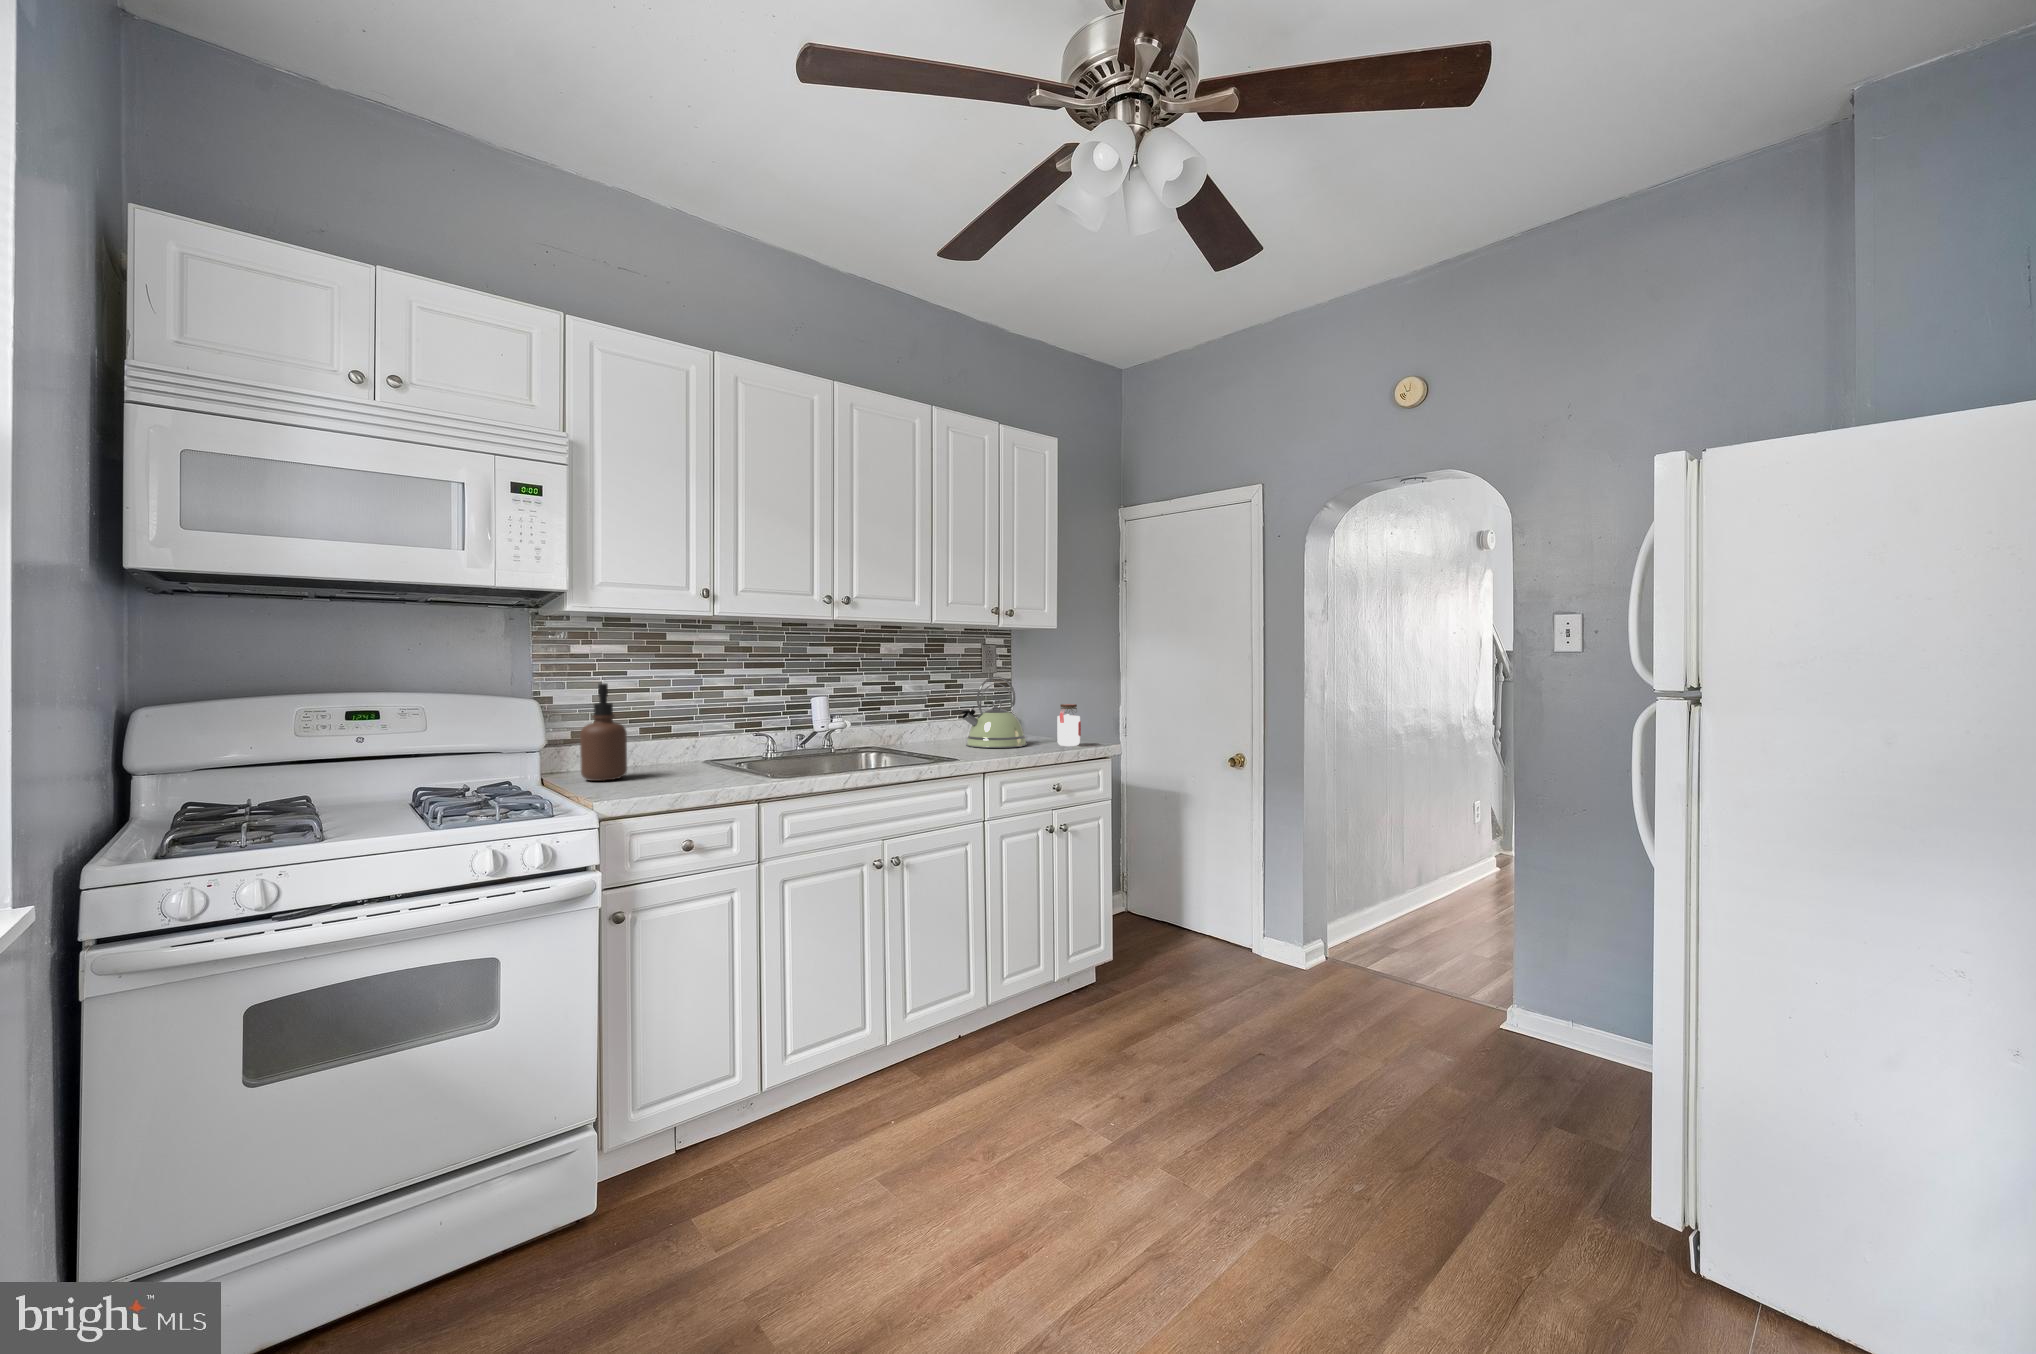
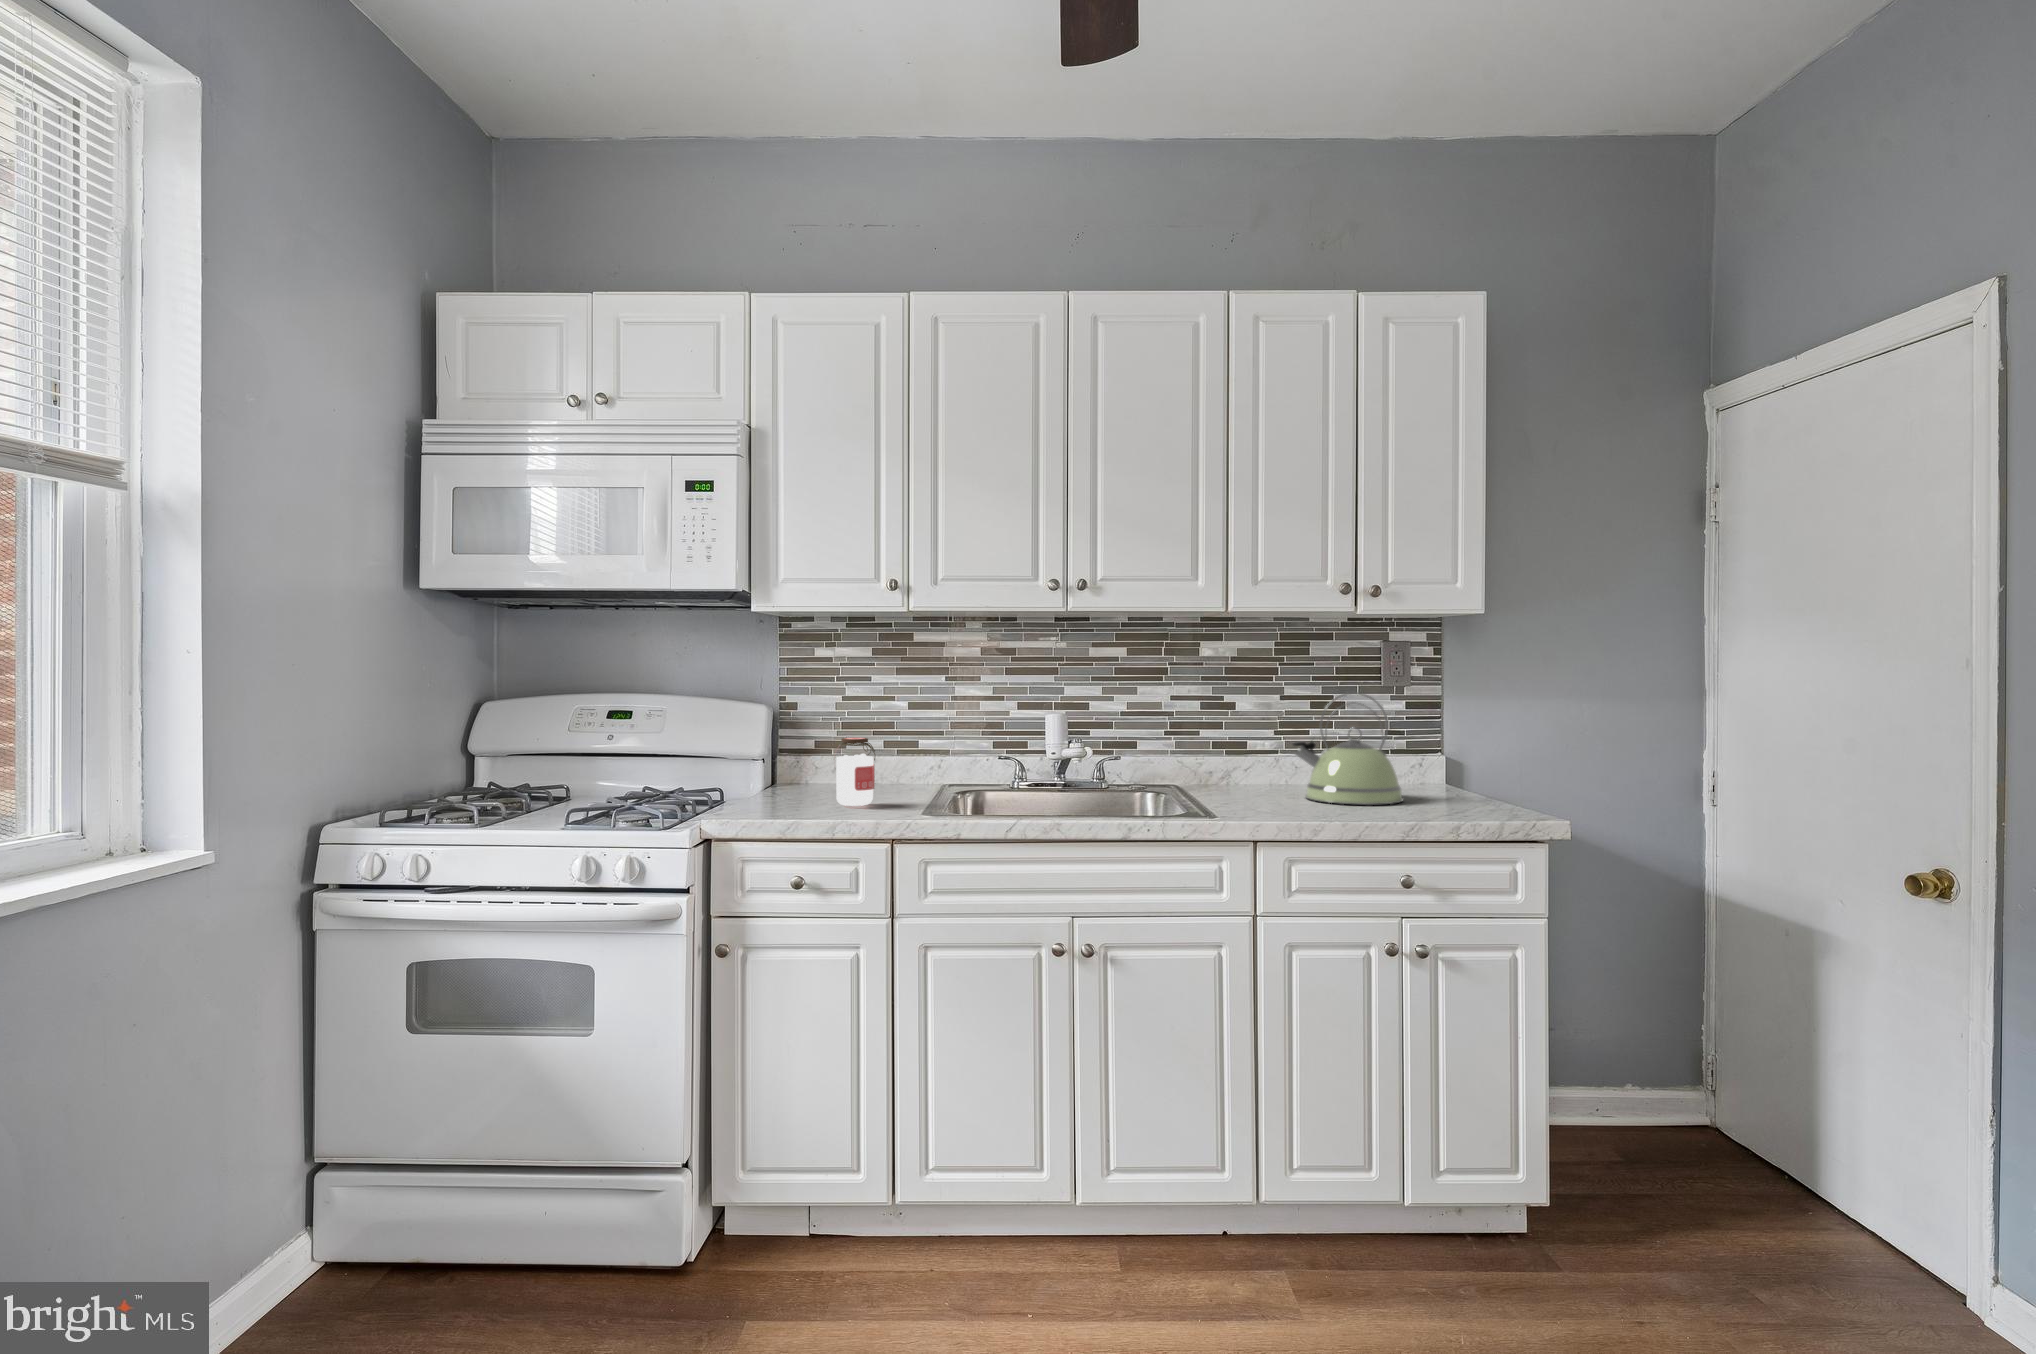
soap dispenser: present [580,683,627,781] -> none [772,691,818,799]
jar: present [1057,704,1081,746] -> present [836,738,875,806]

